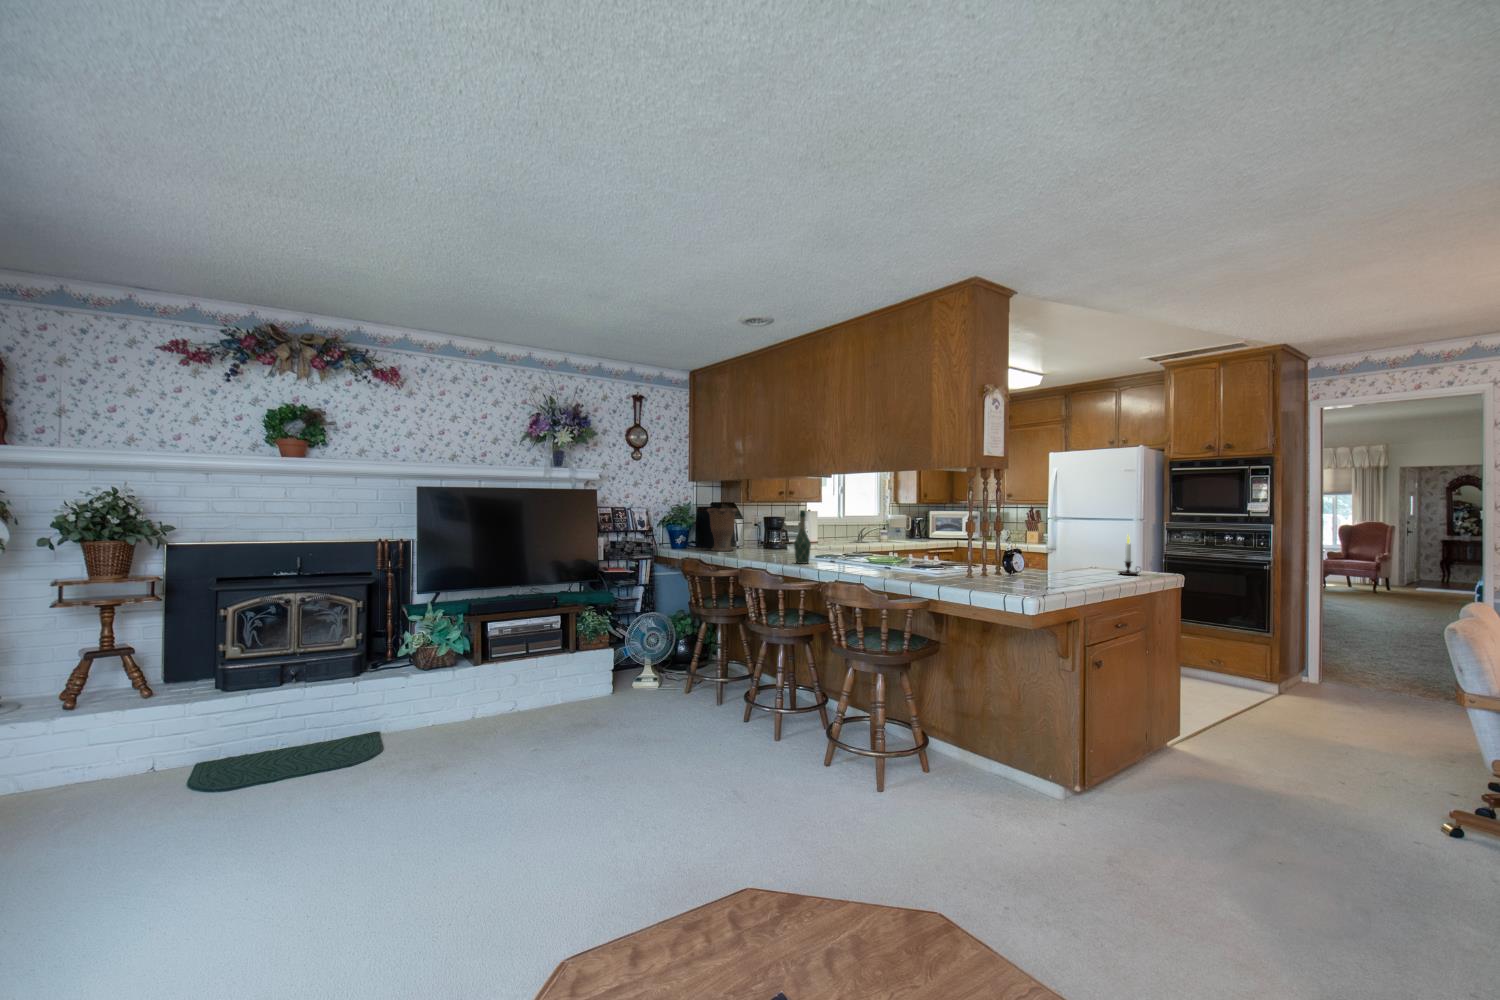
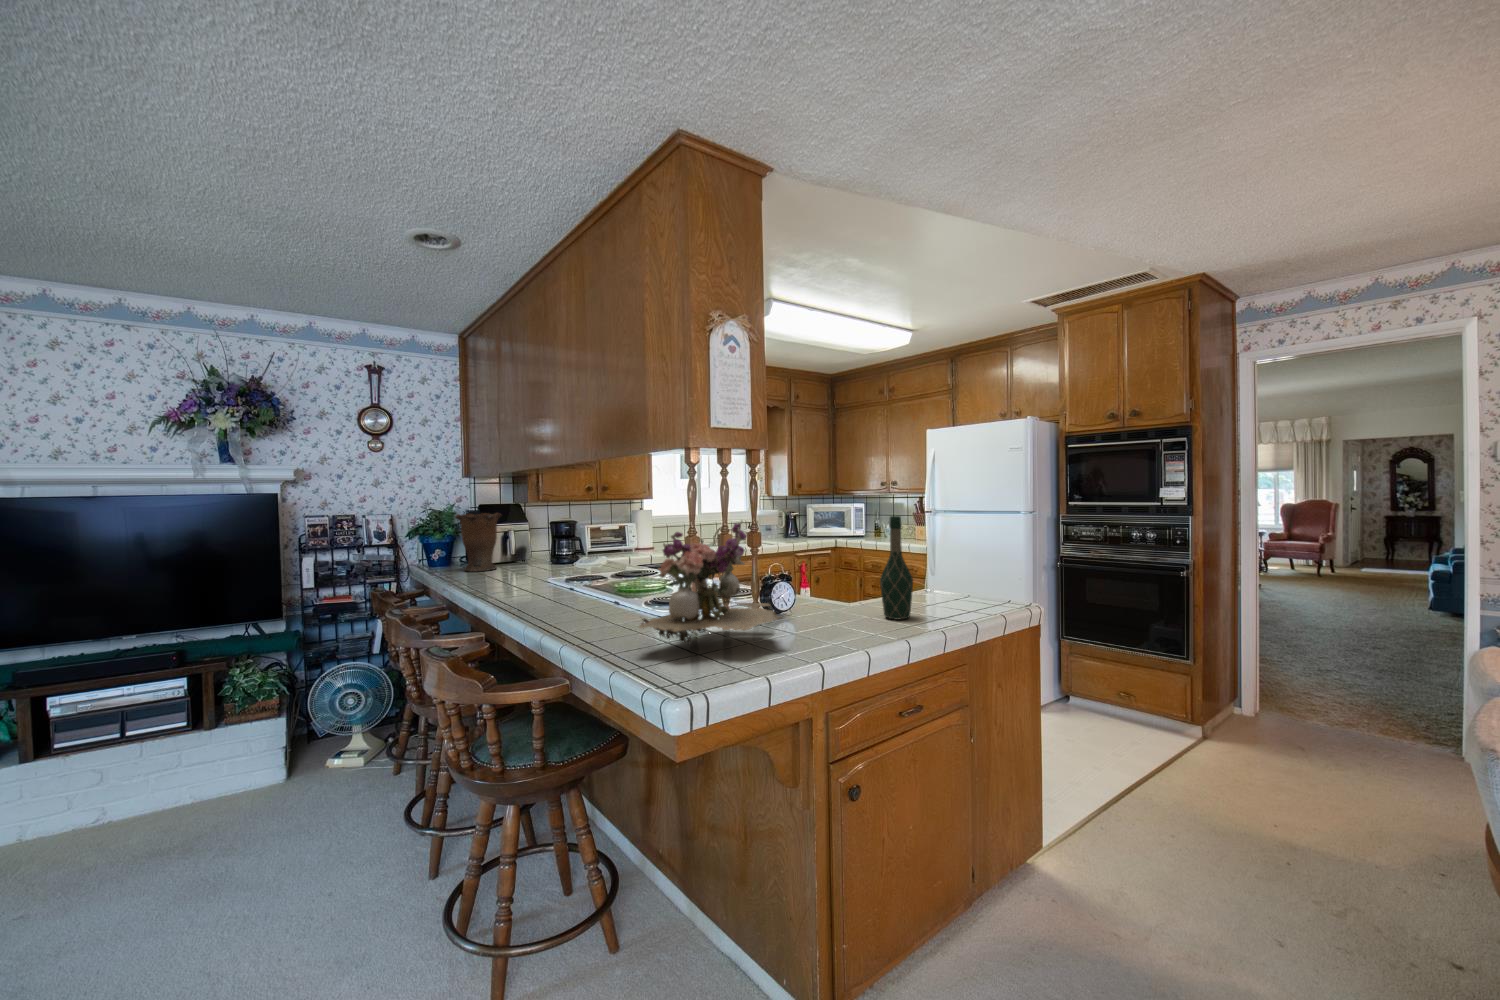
wine bottle: present [794,510,811,564] -> present [880,516,913,619]
flower arrangement: none [958,512,1044,584] -> present [639,521,783,645]
candle: present [1118,535,1140,575] -> none [947,544,983,609]

